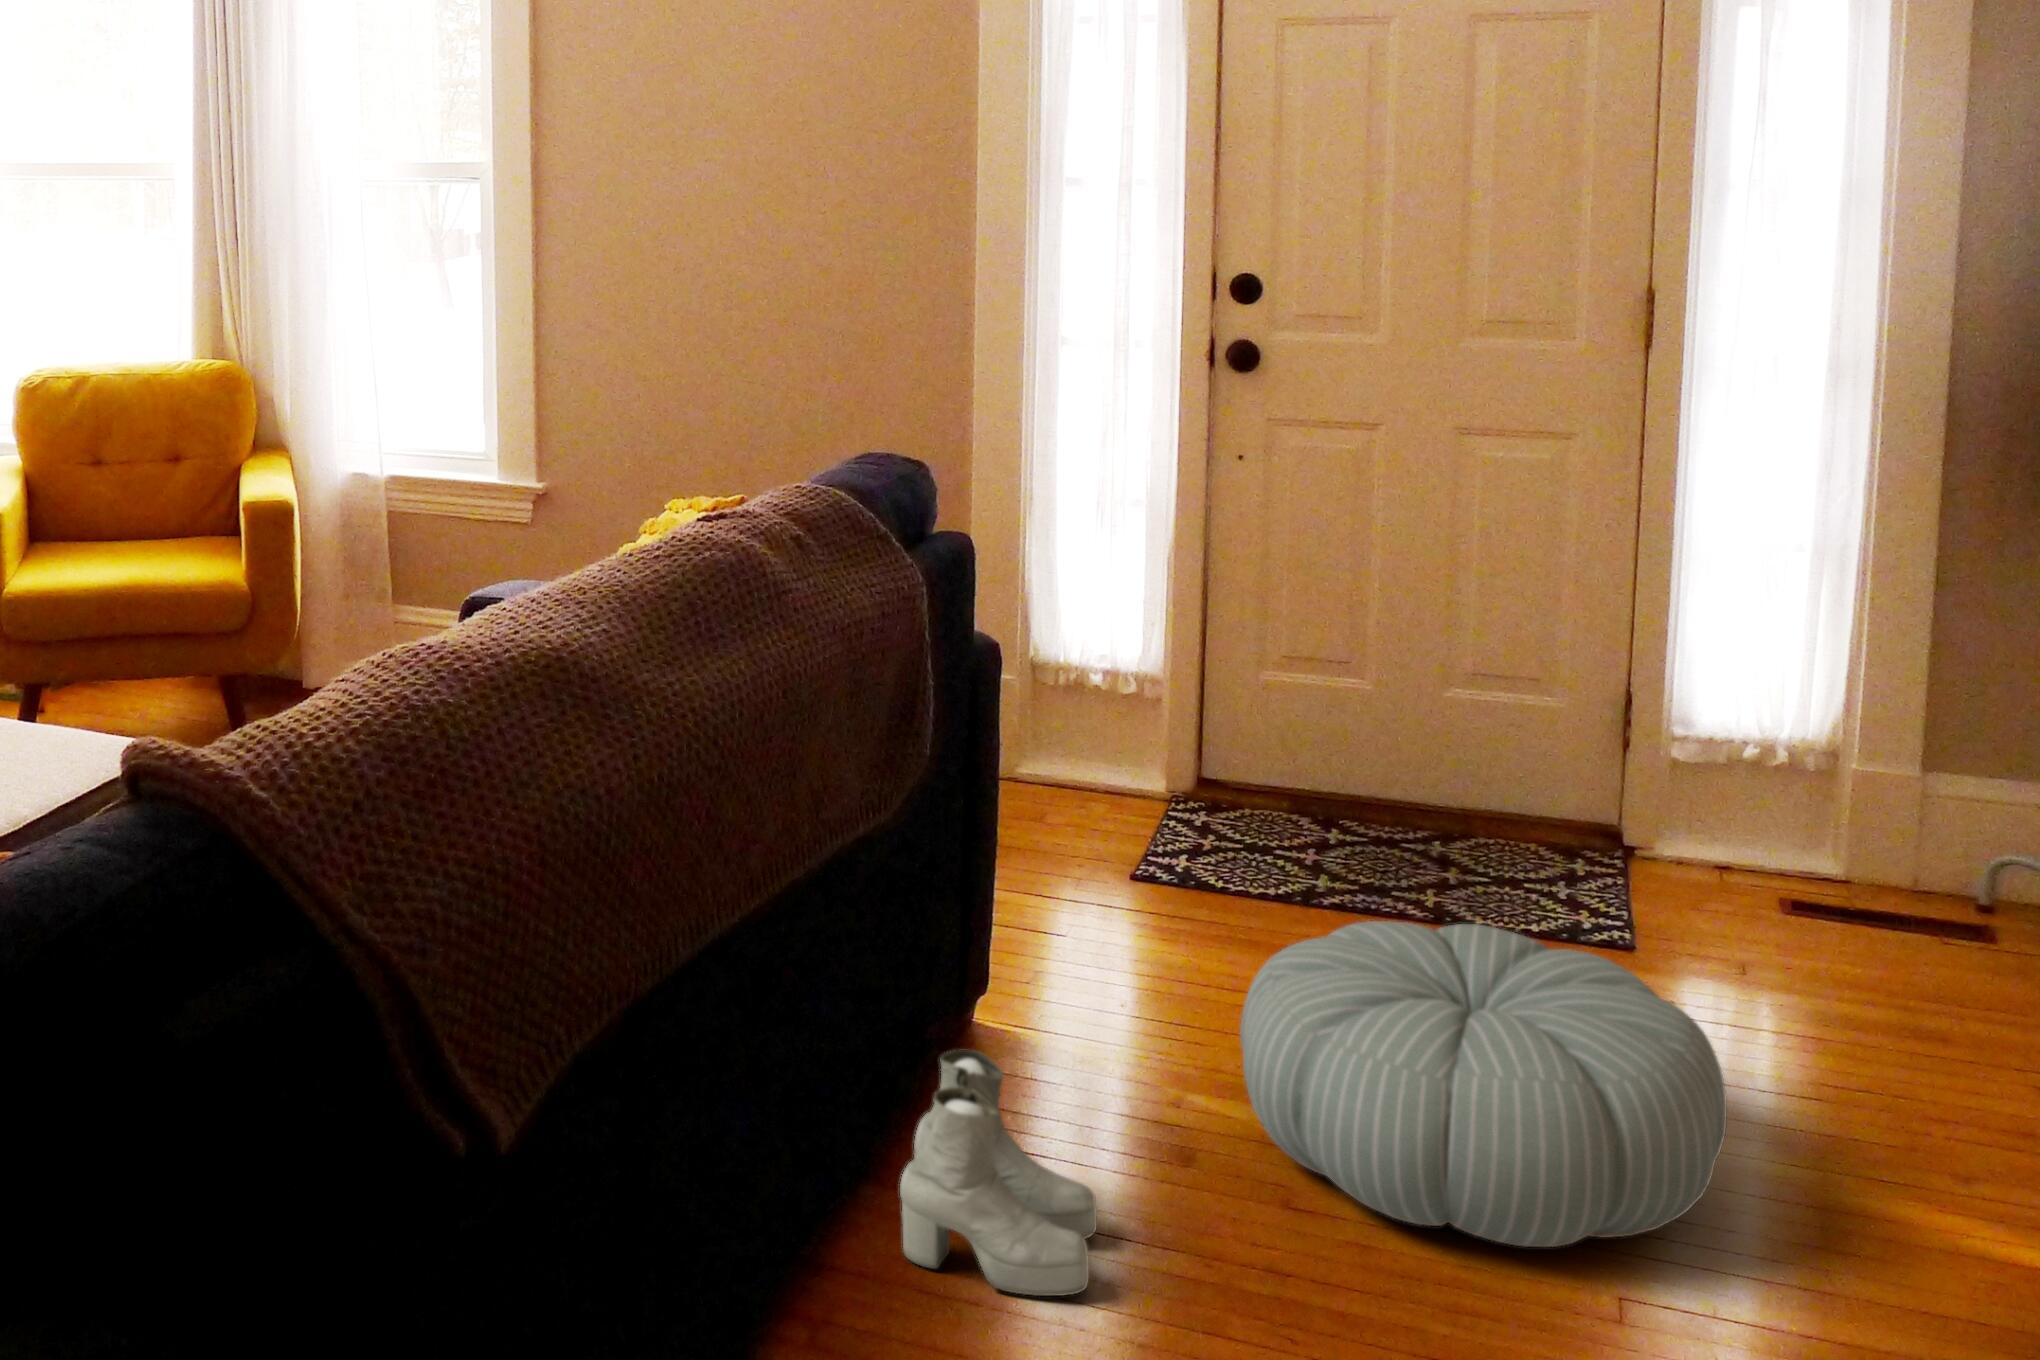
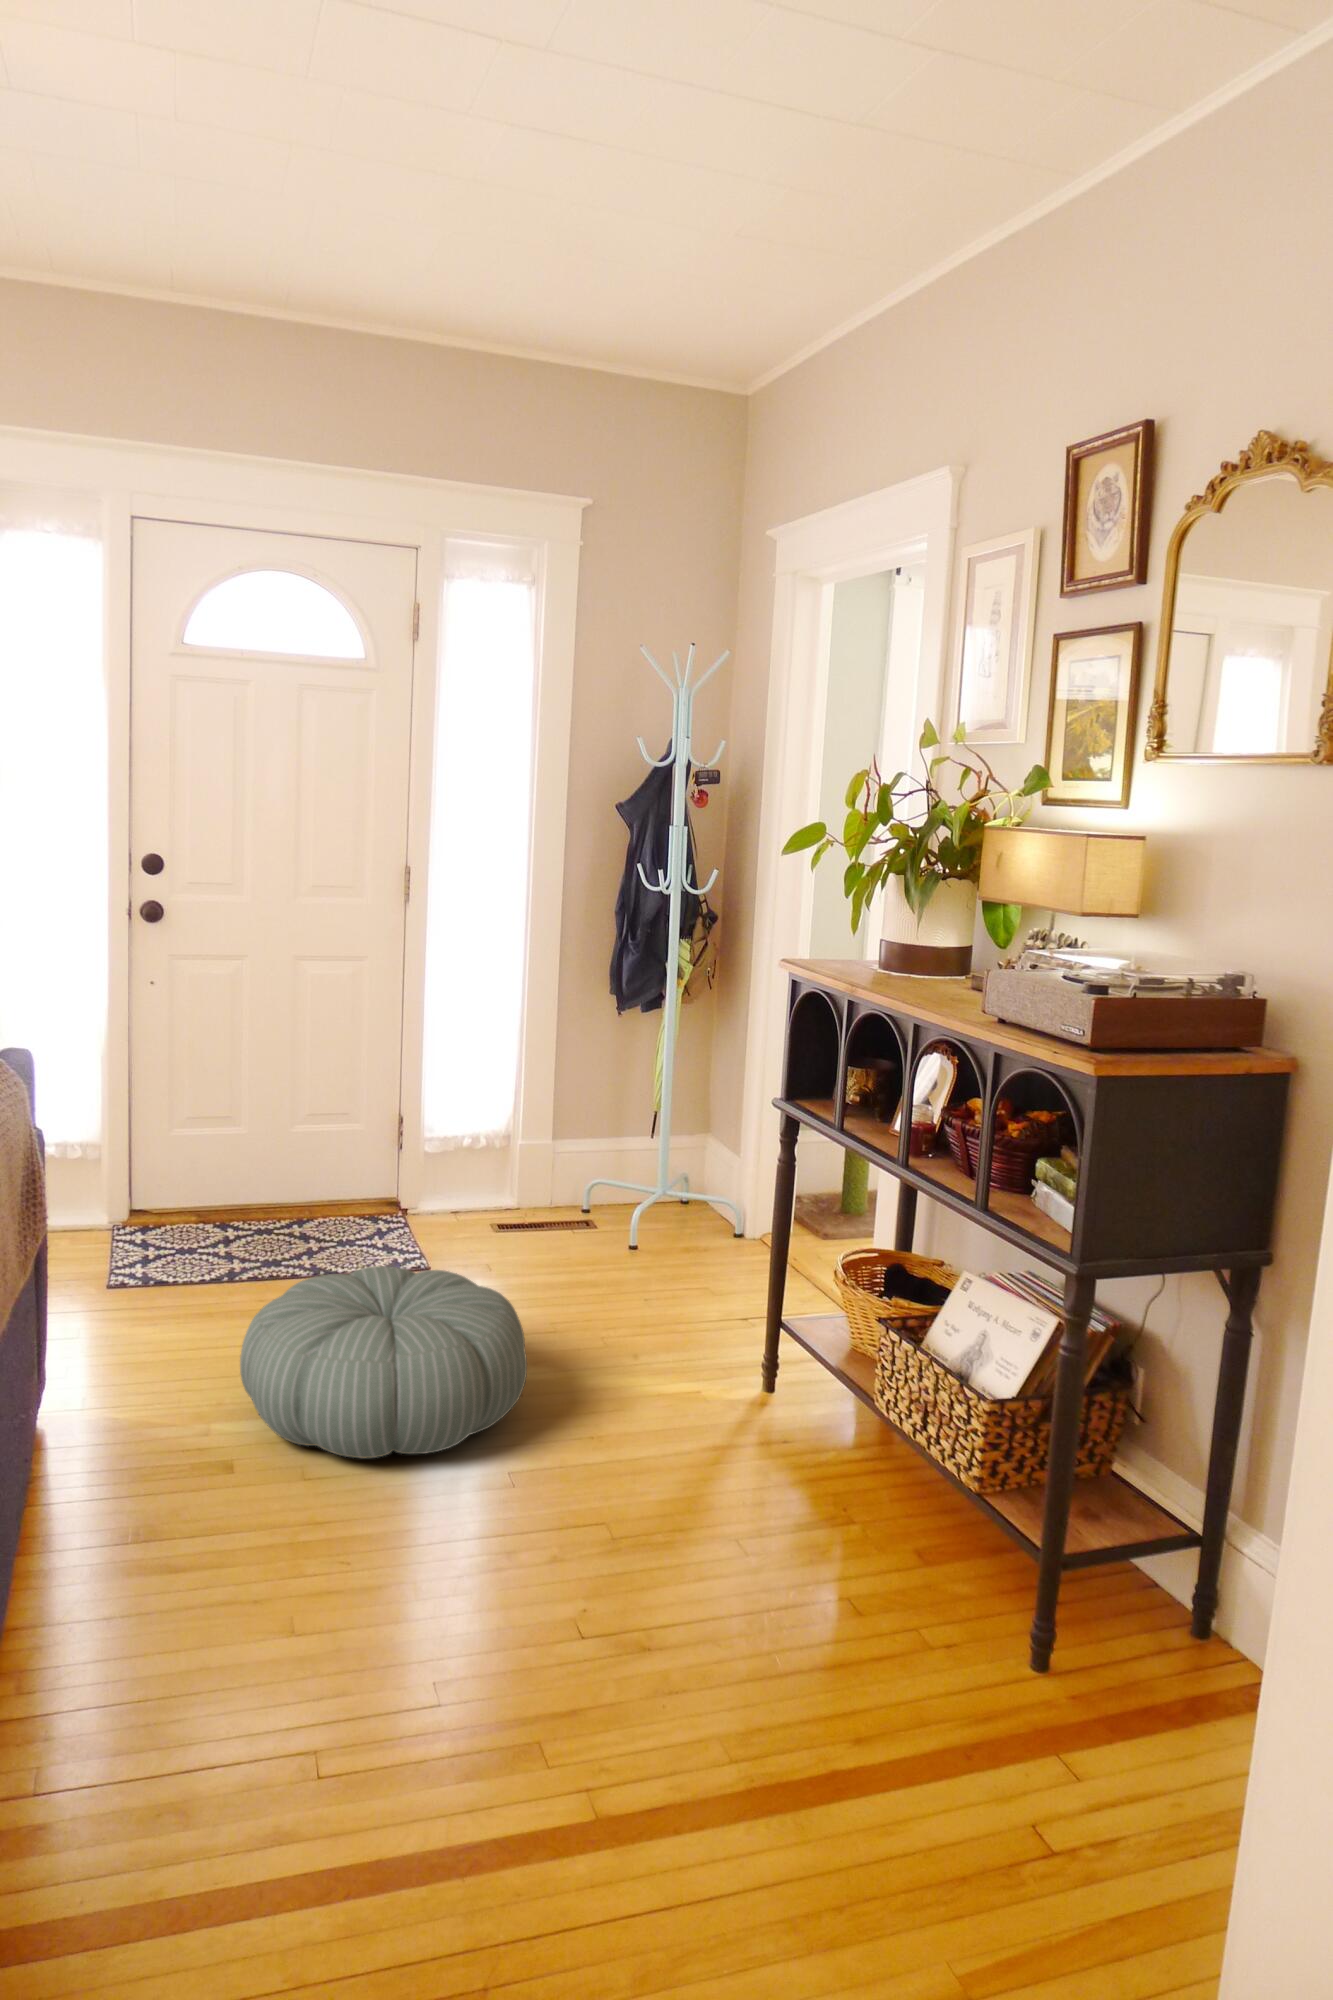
boots: present [900,1050,1097,1296] -> none [39,1425,190,1592]

